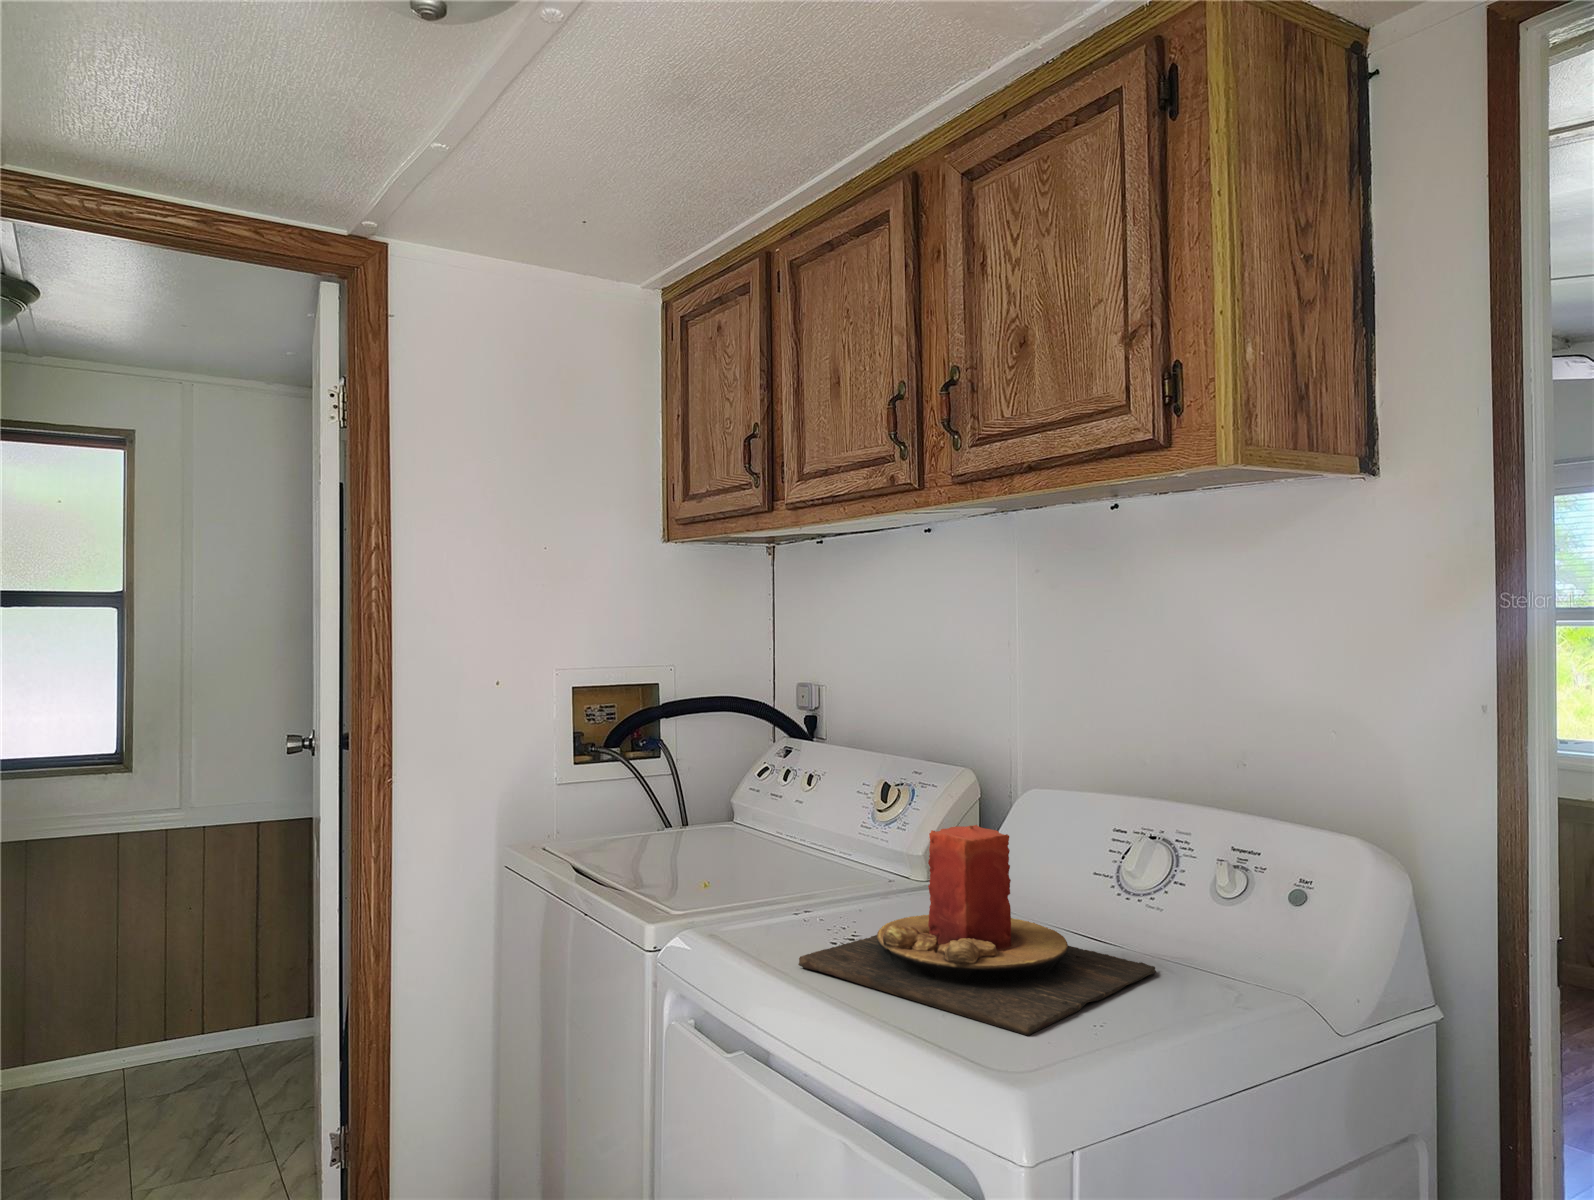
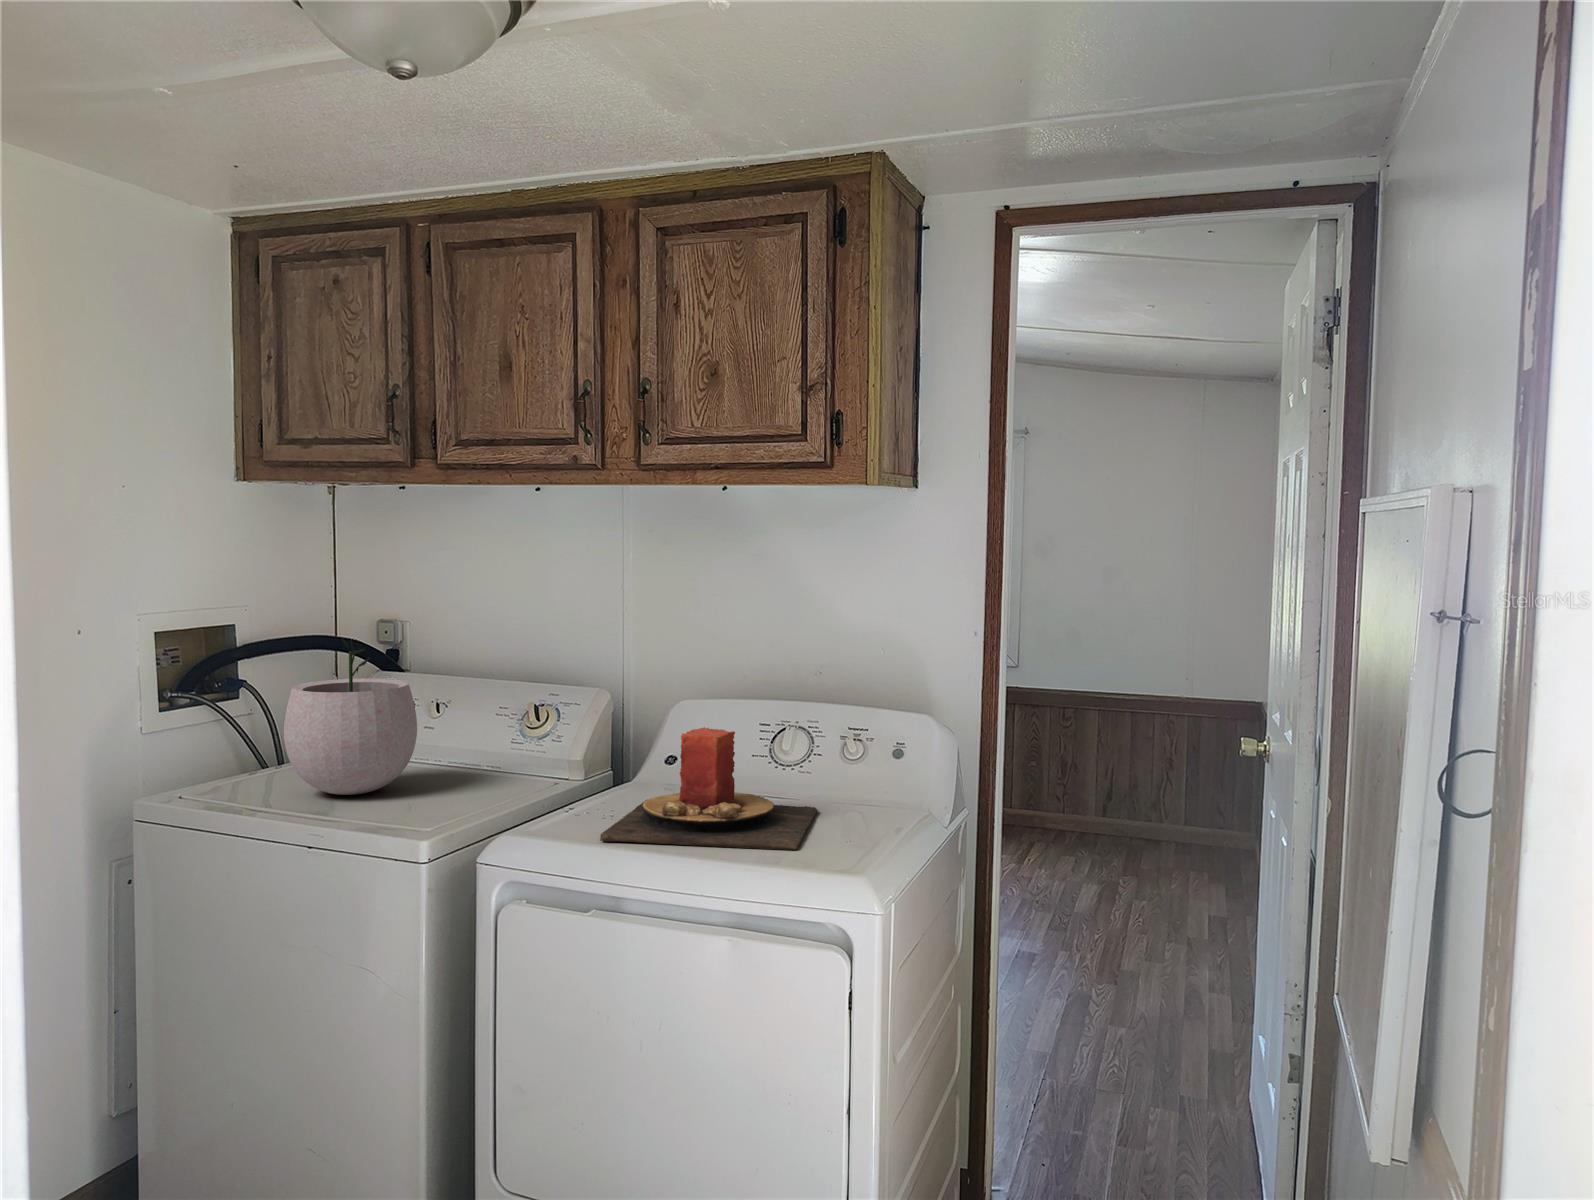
plant pot: none [611,694,746,865] -> present [284,639,417,795]

